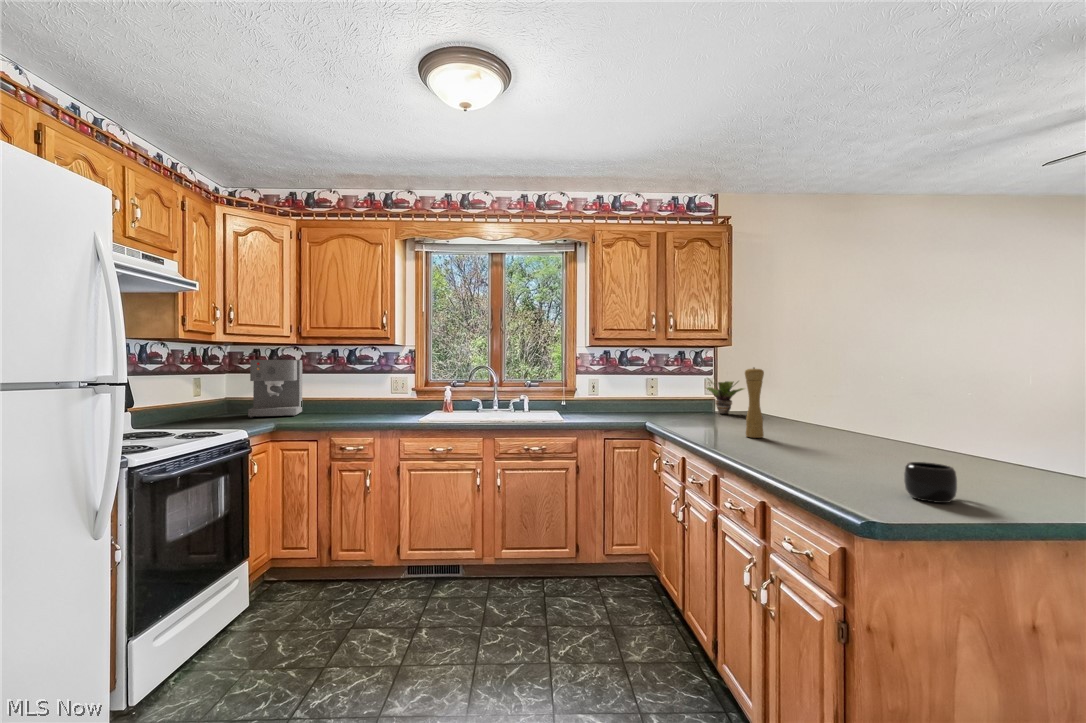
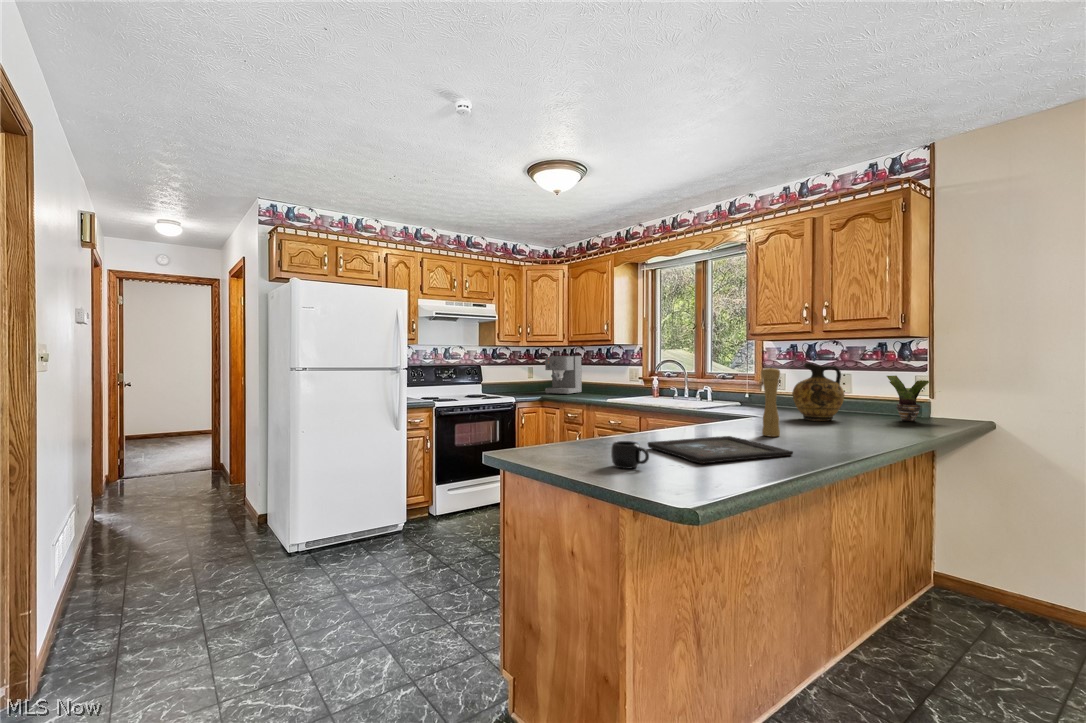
ceramic jug: none [662,366,706,420] -> present [792,363,844,421]
tray: none [770,442,928,476] -> present [648,436,793,463]

